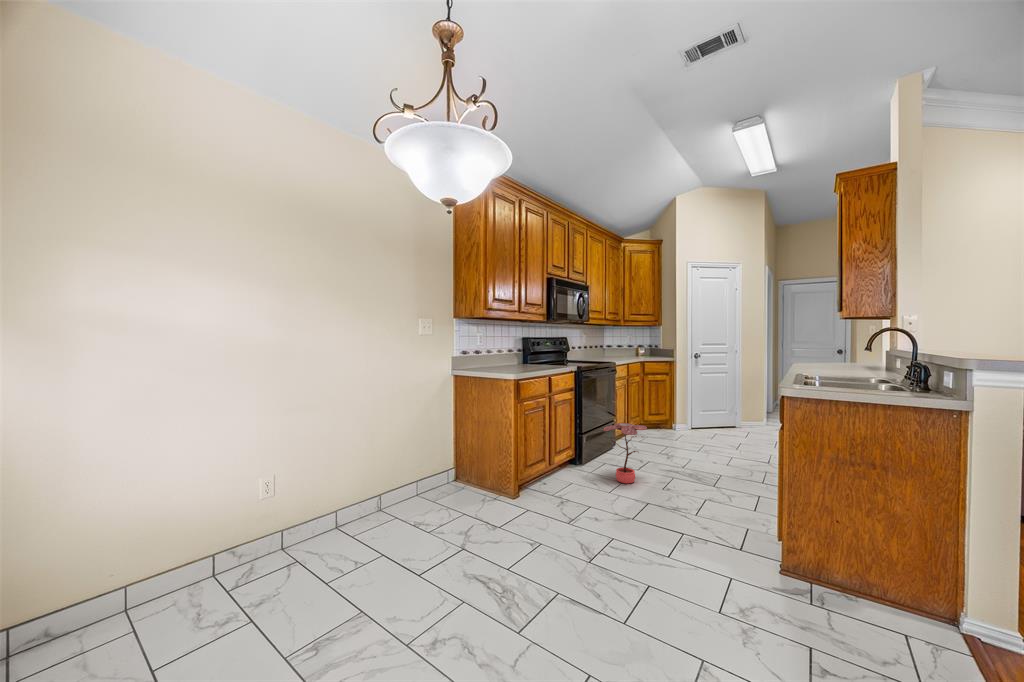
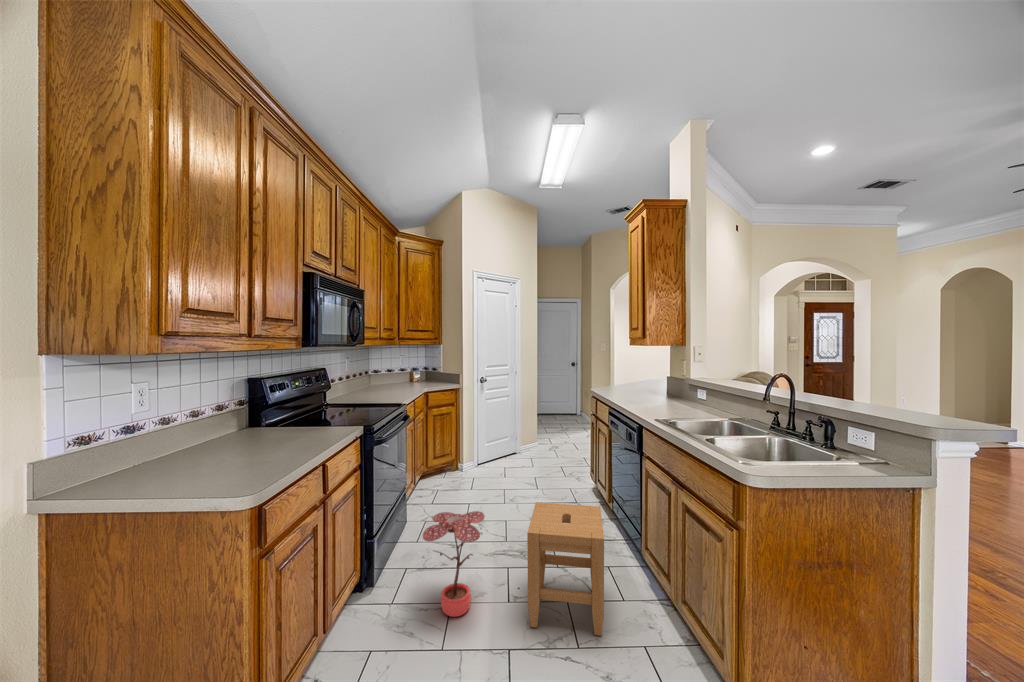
stool: none [665,427,736,512] -> present [527,502,604,636]

